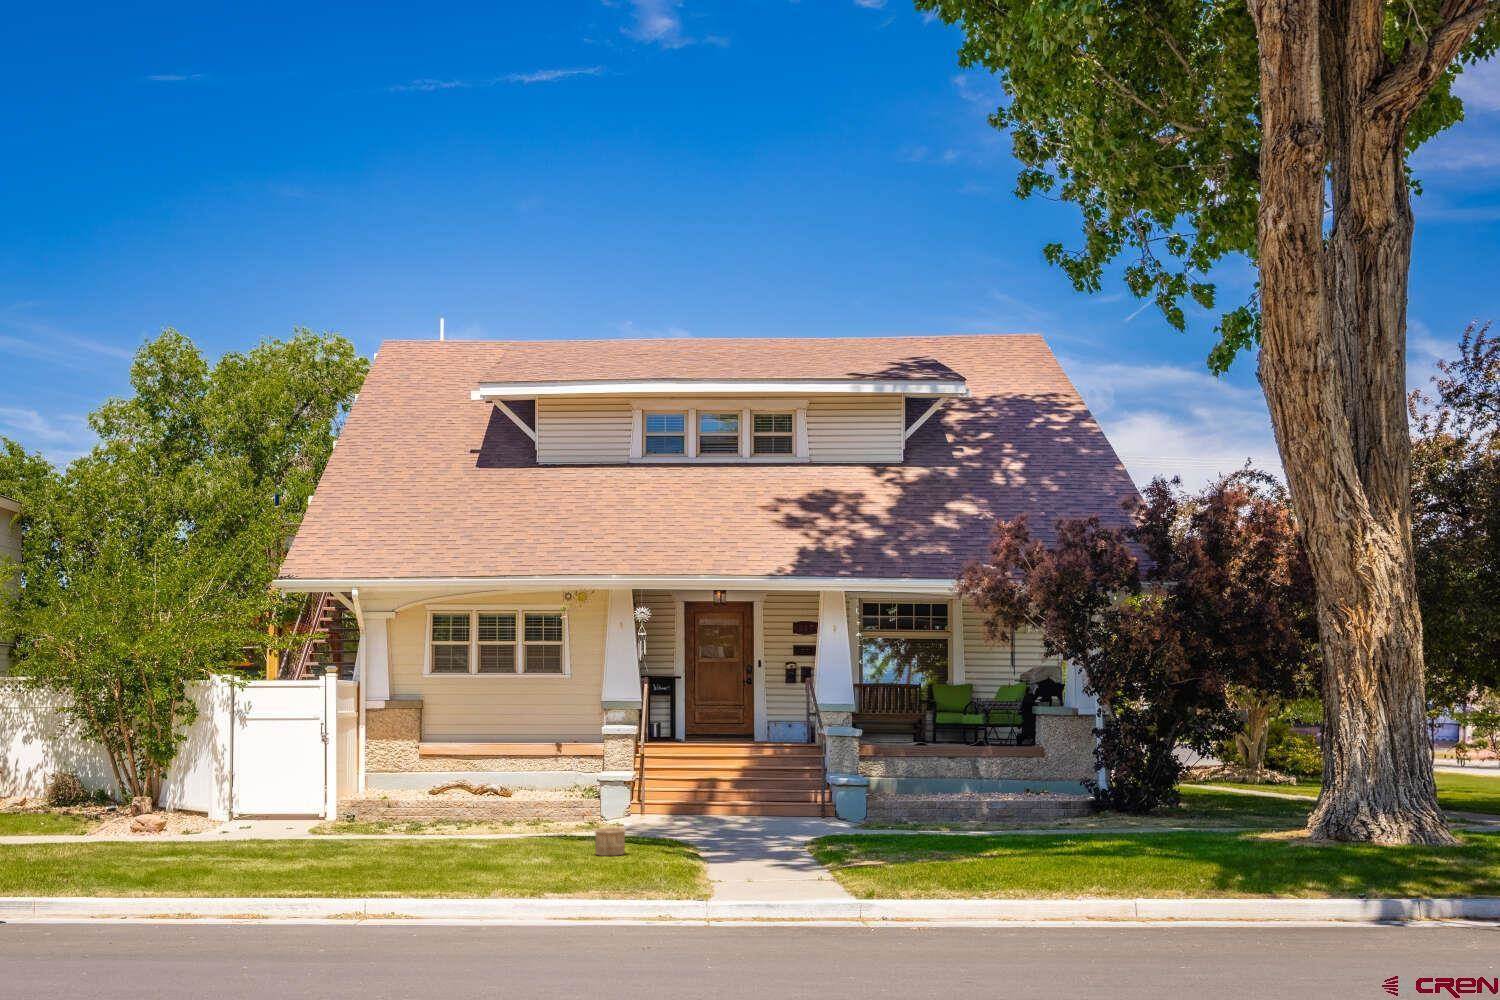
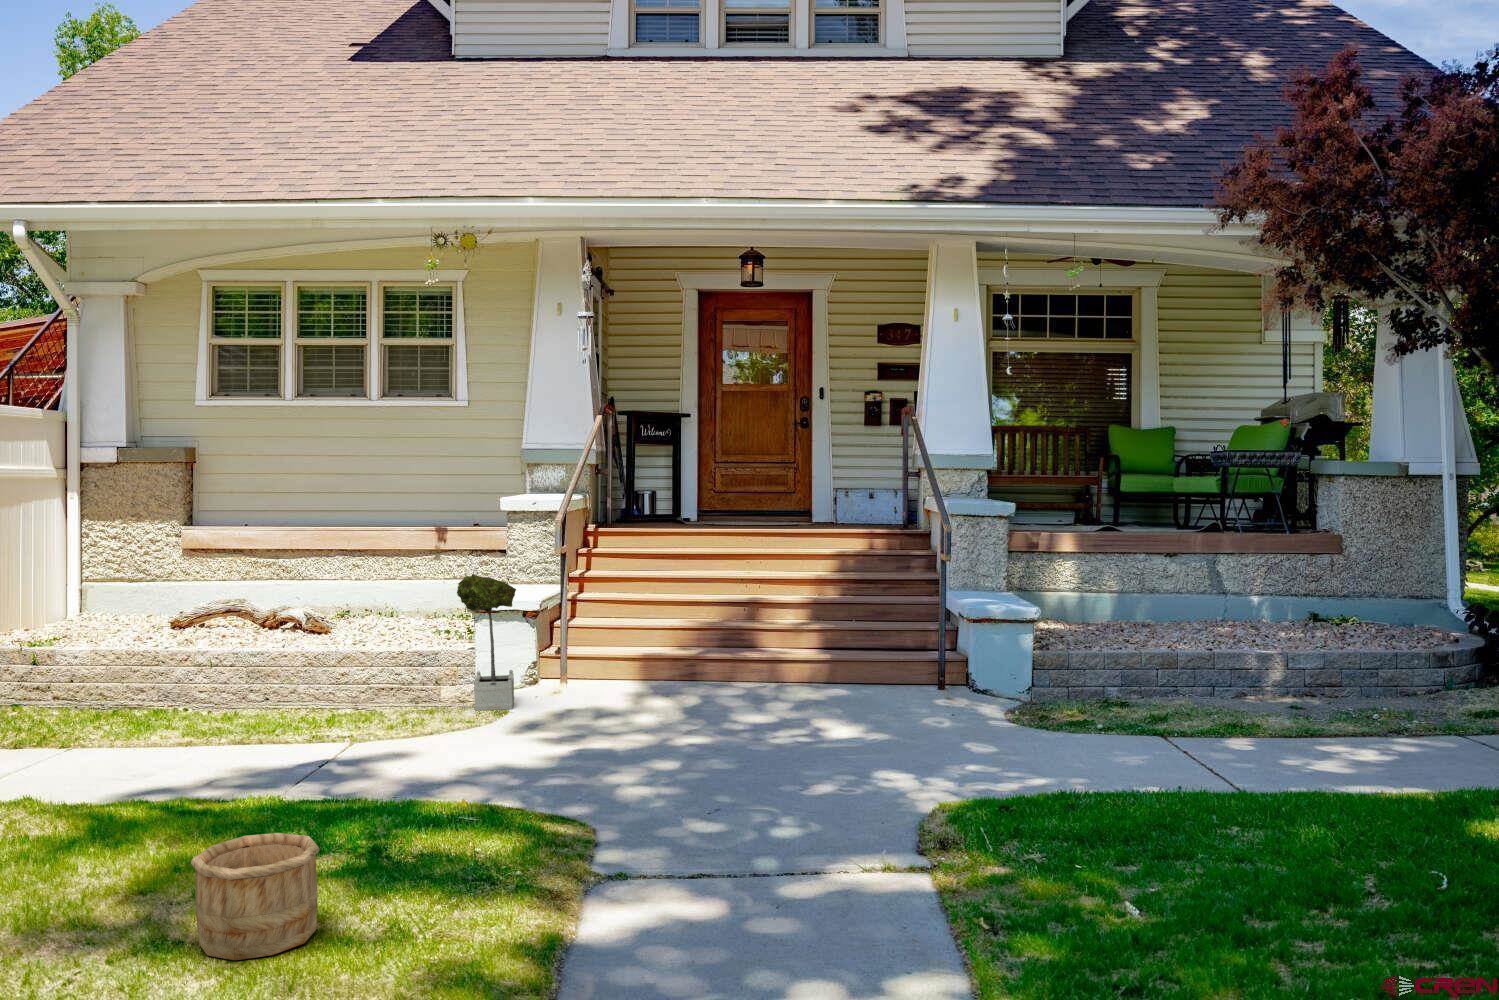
potted tree: none [595,763,622,827] -> present [457,574,516,710]

